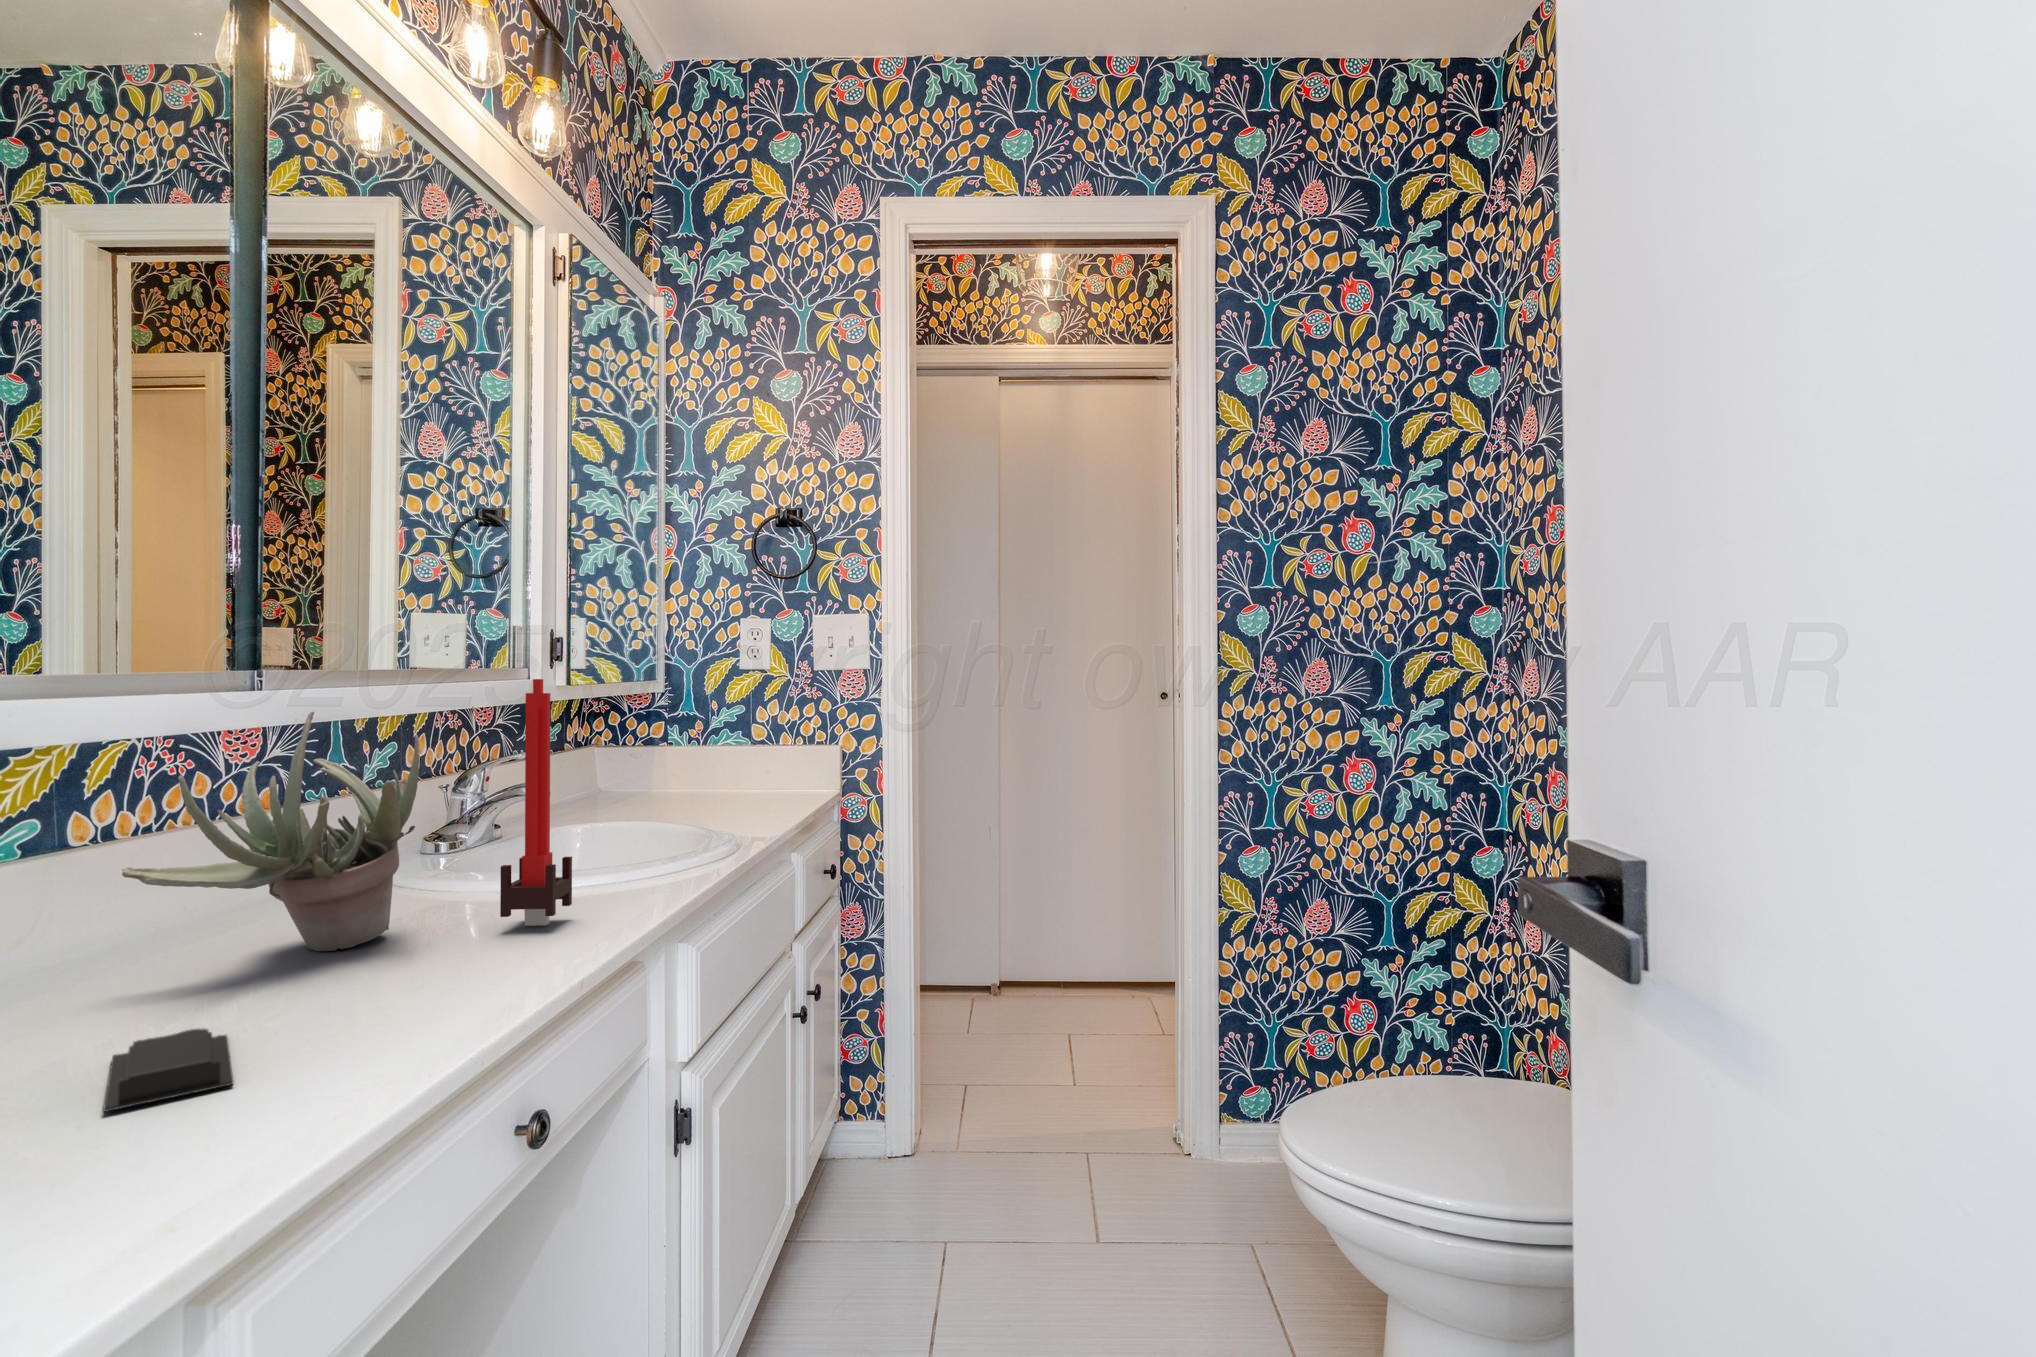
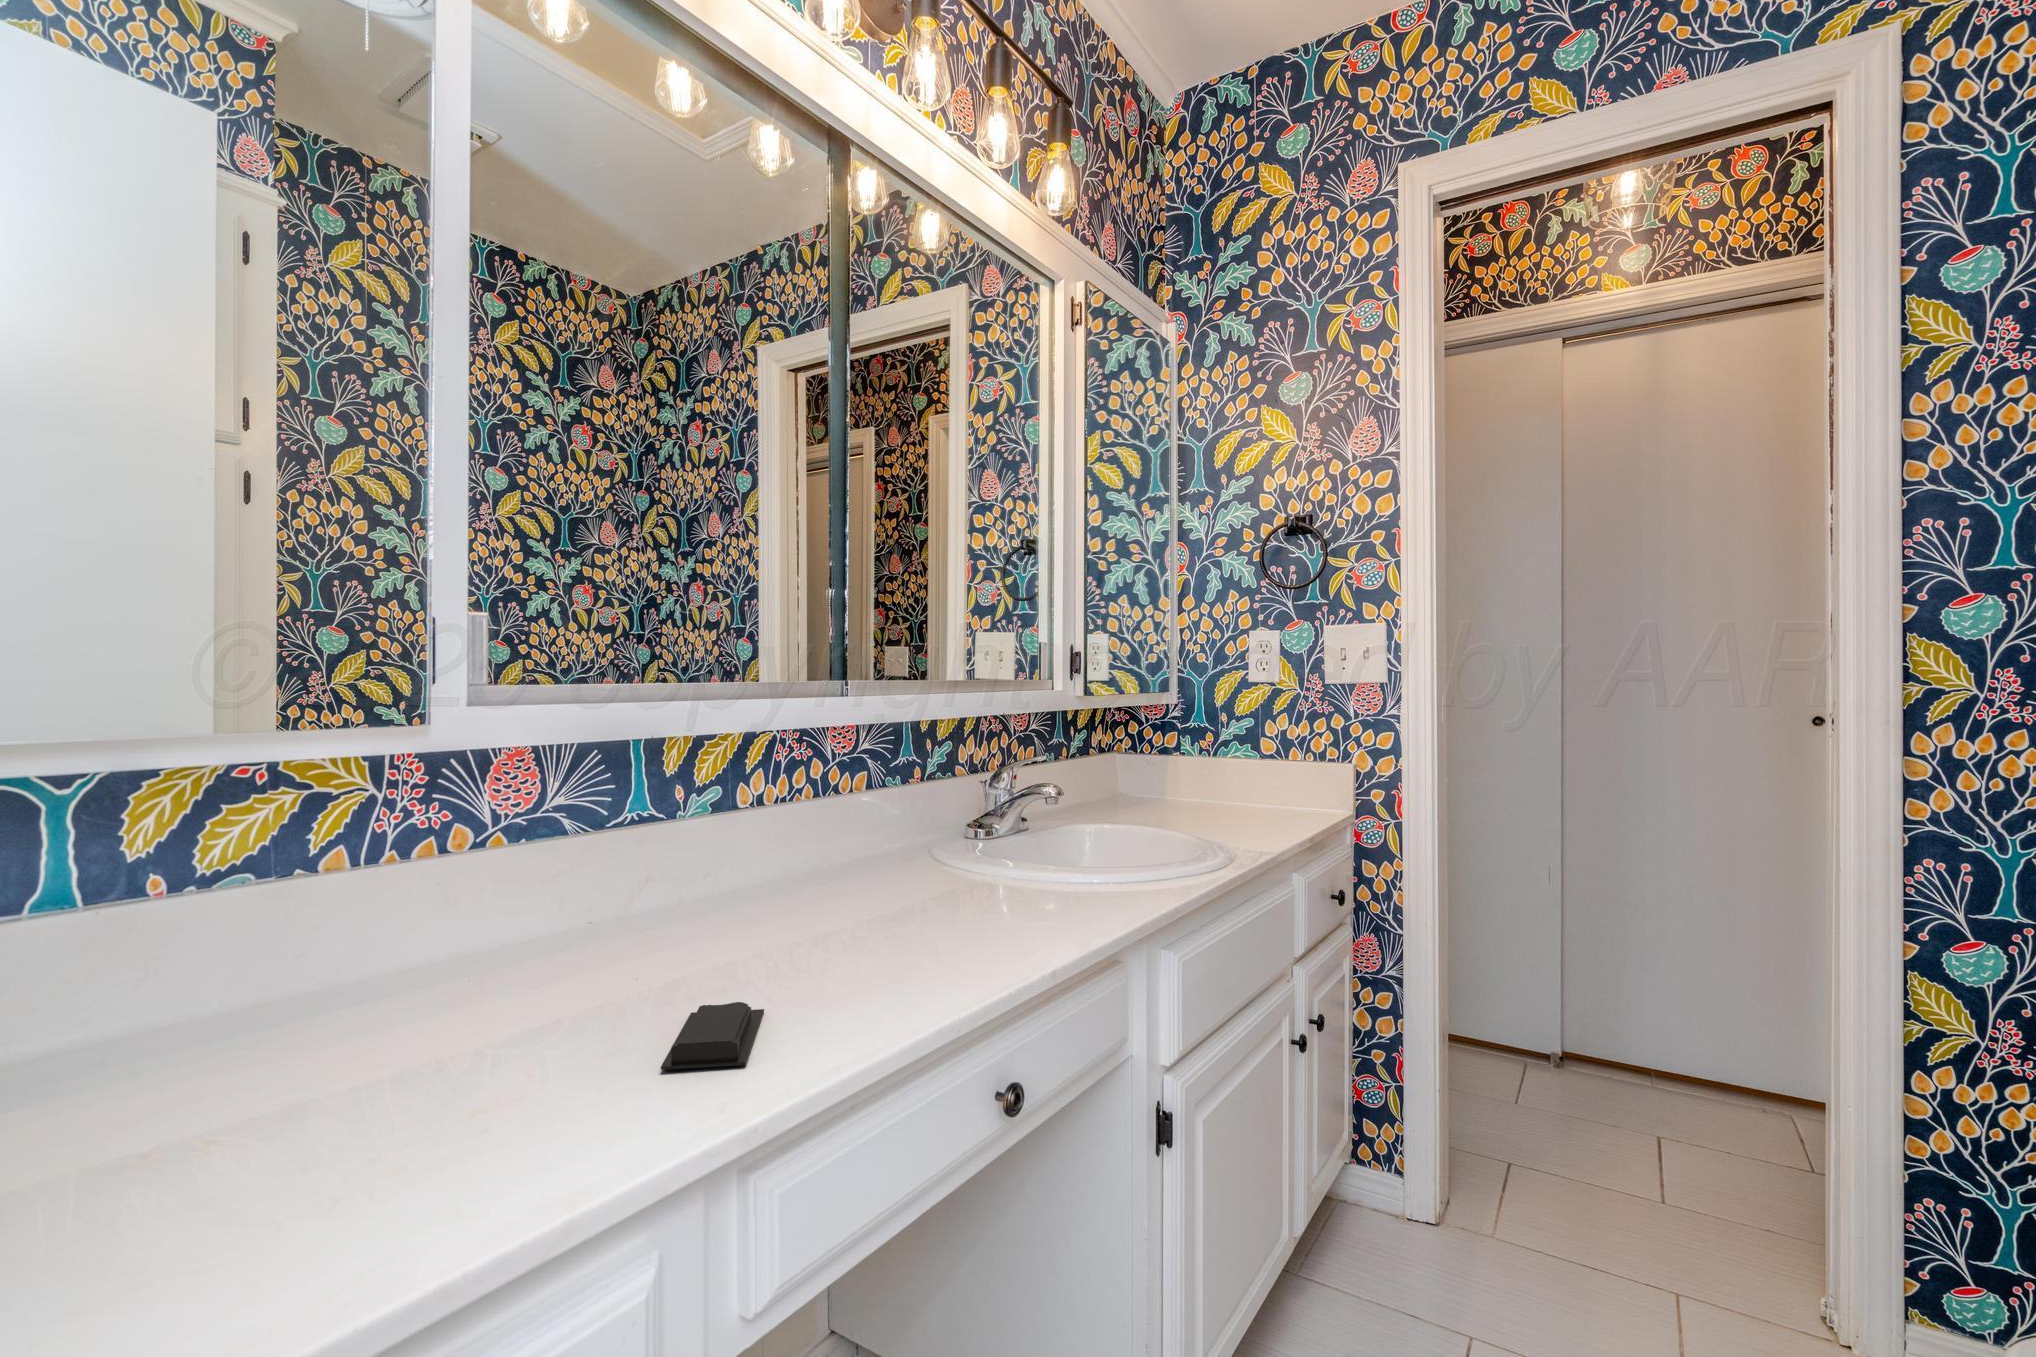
candle: present [500,679,572,926] -> none [991,703,1054,938]
succulent plant: present [122,712,420,951] -> none [722,731,926,936]

